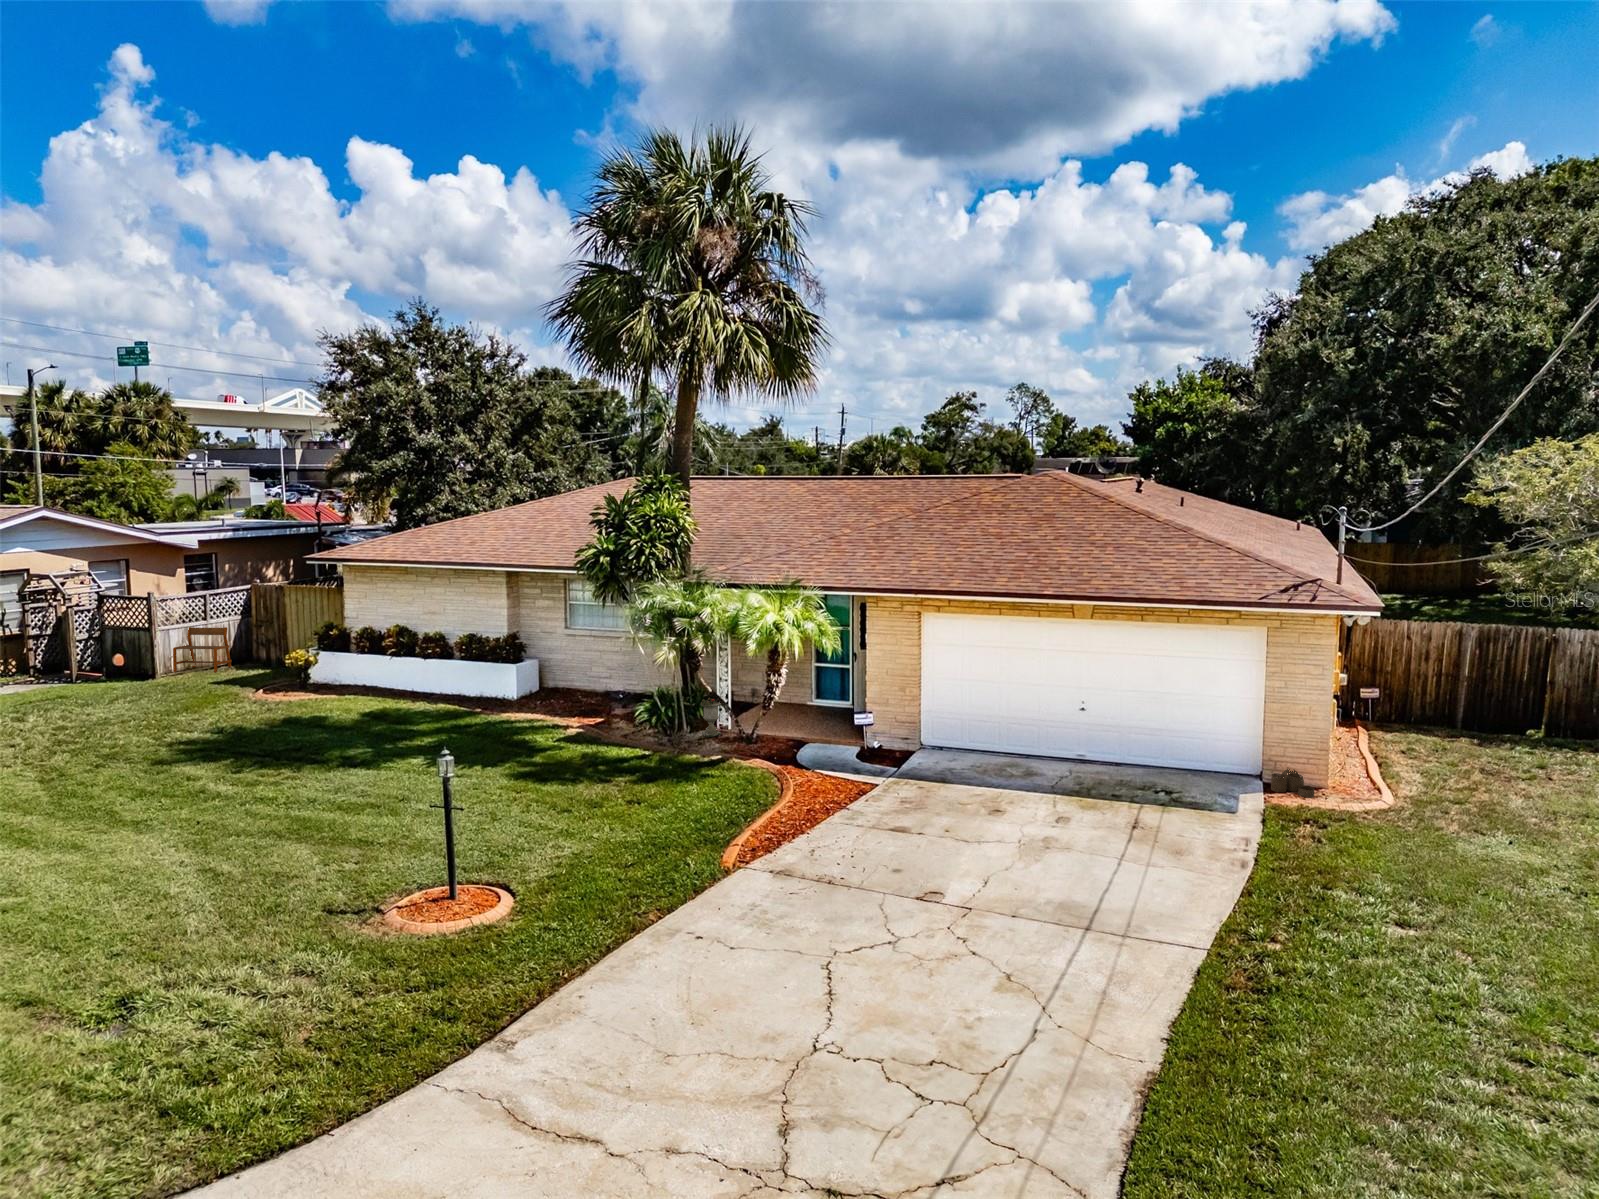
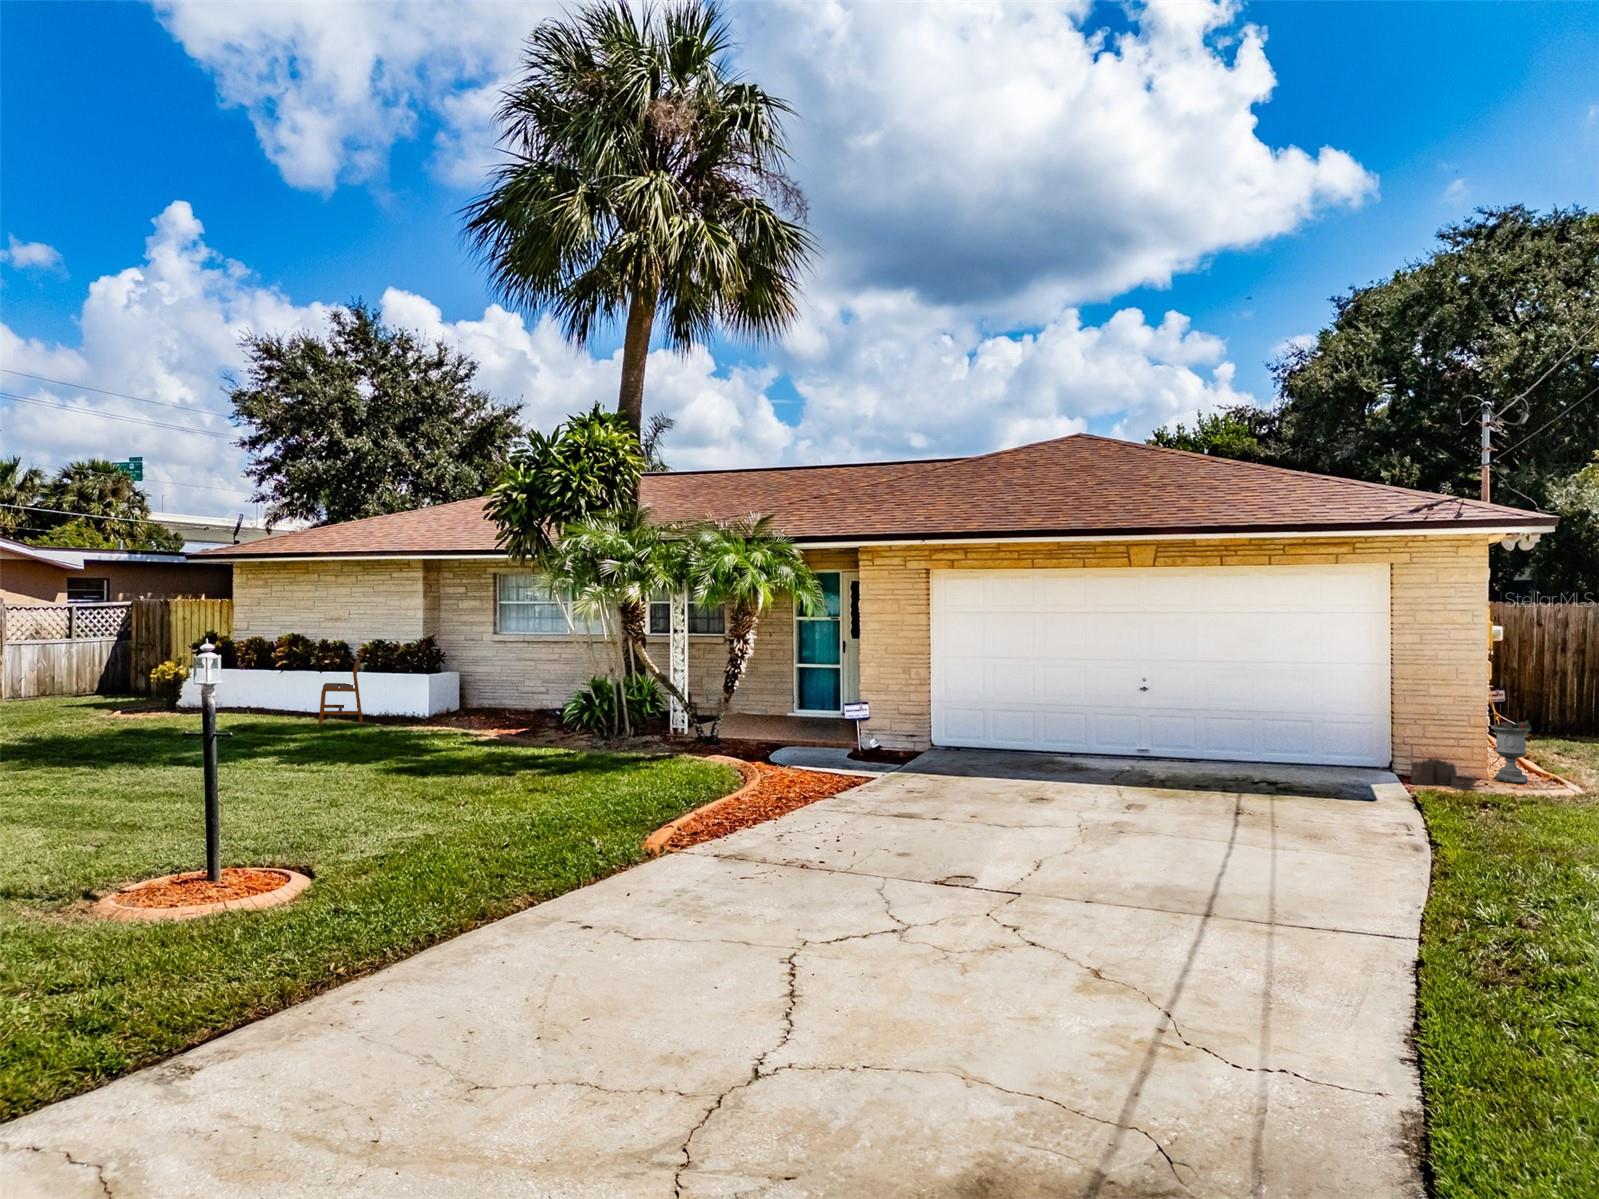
bench: present [173,627,232,672] -> present [318,657,363,725]
planter: present [701,698,721,737] -> present [1491,721,1532,783]

